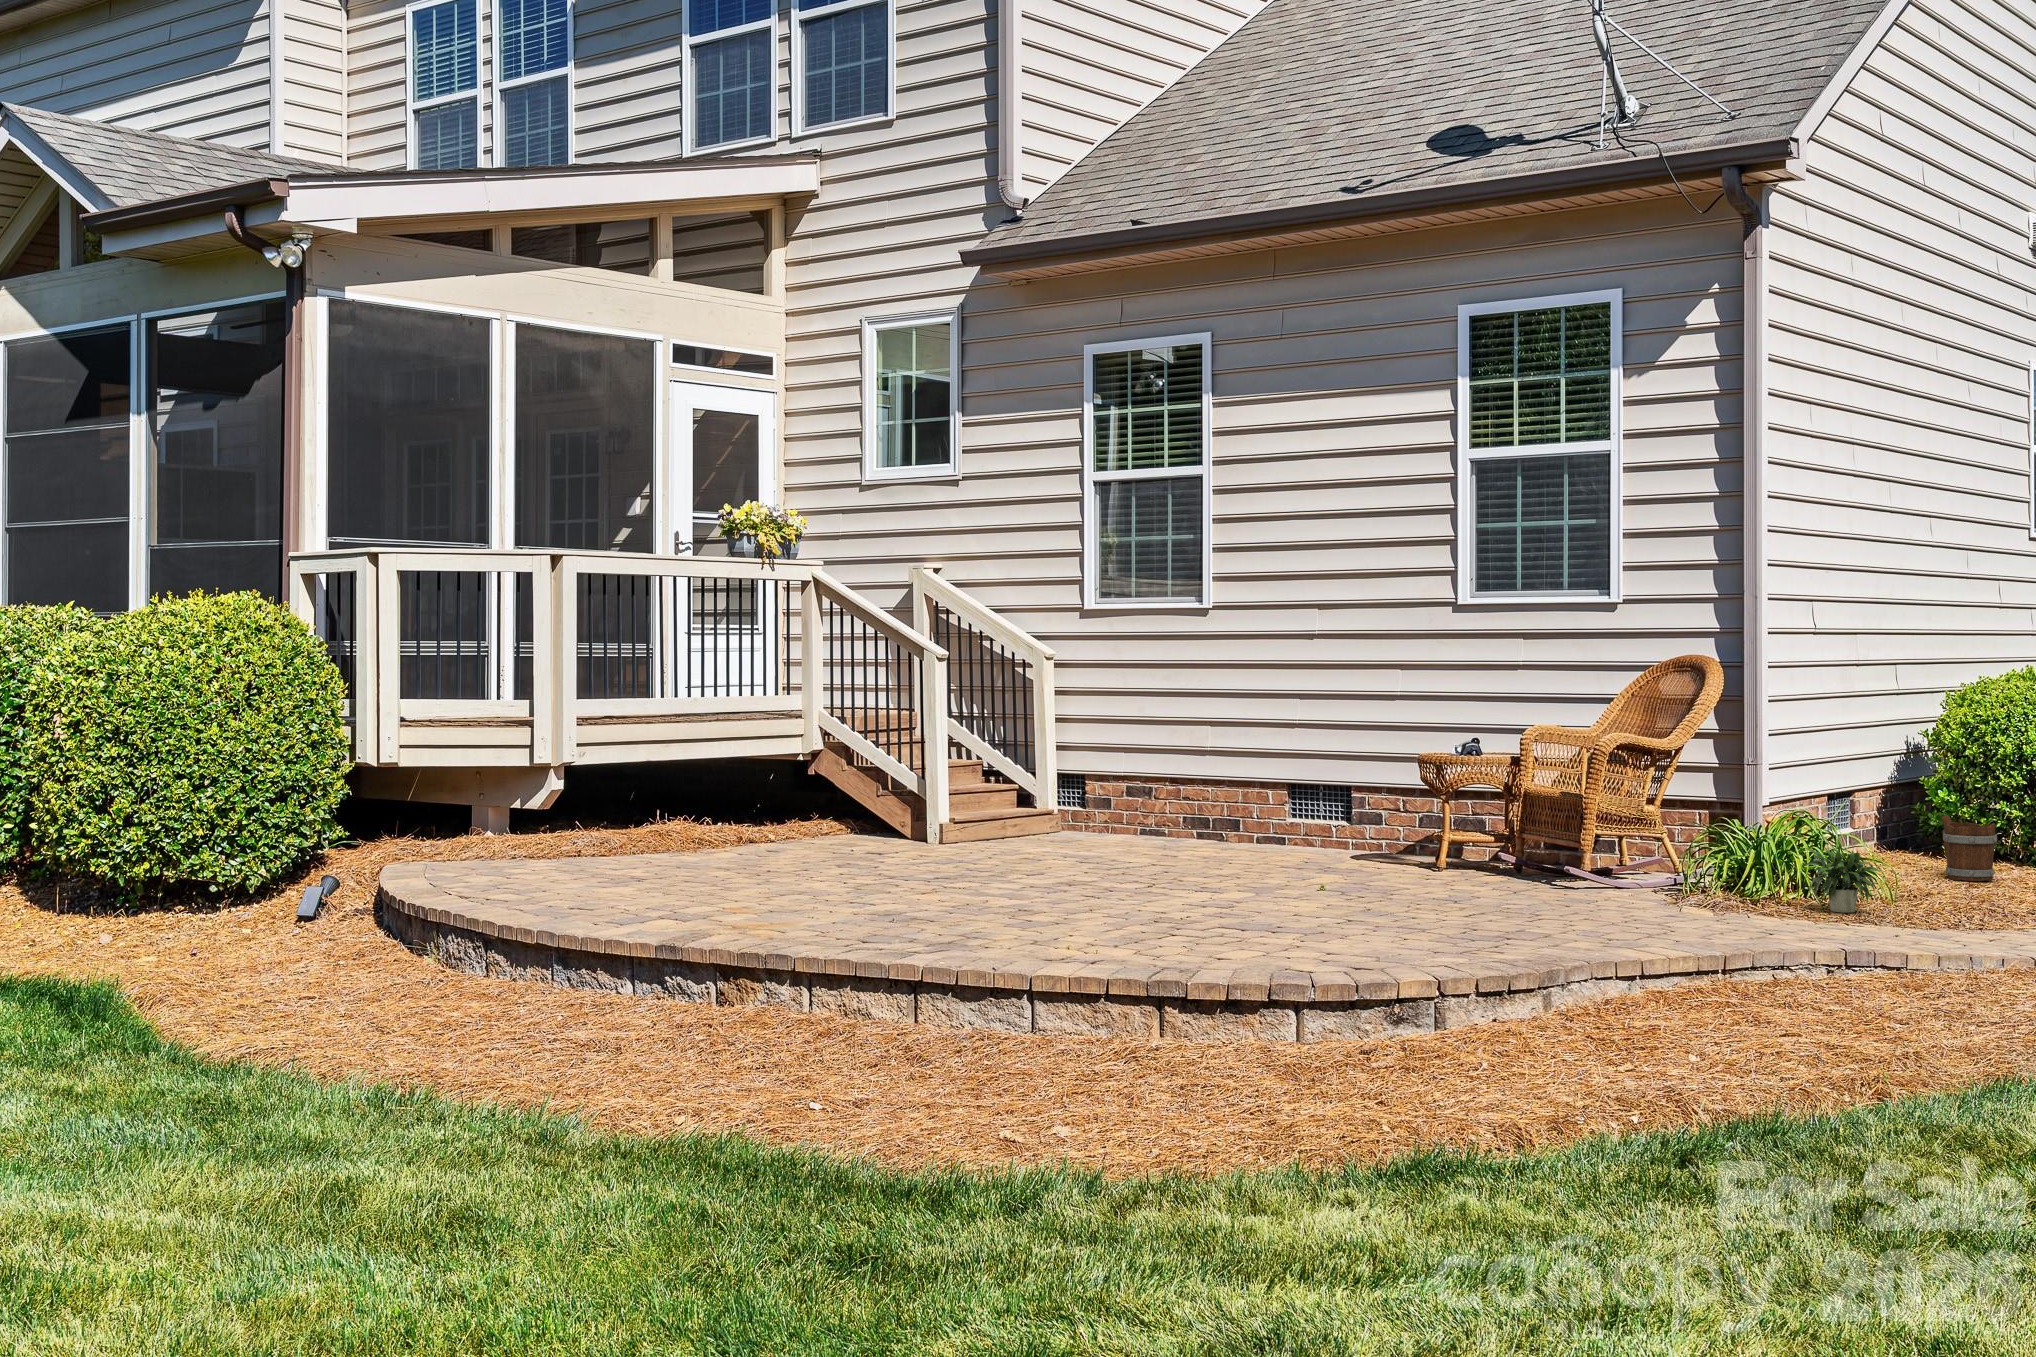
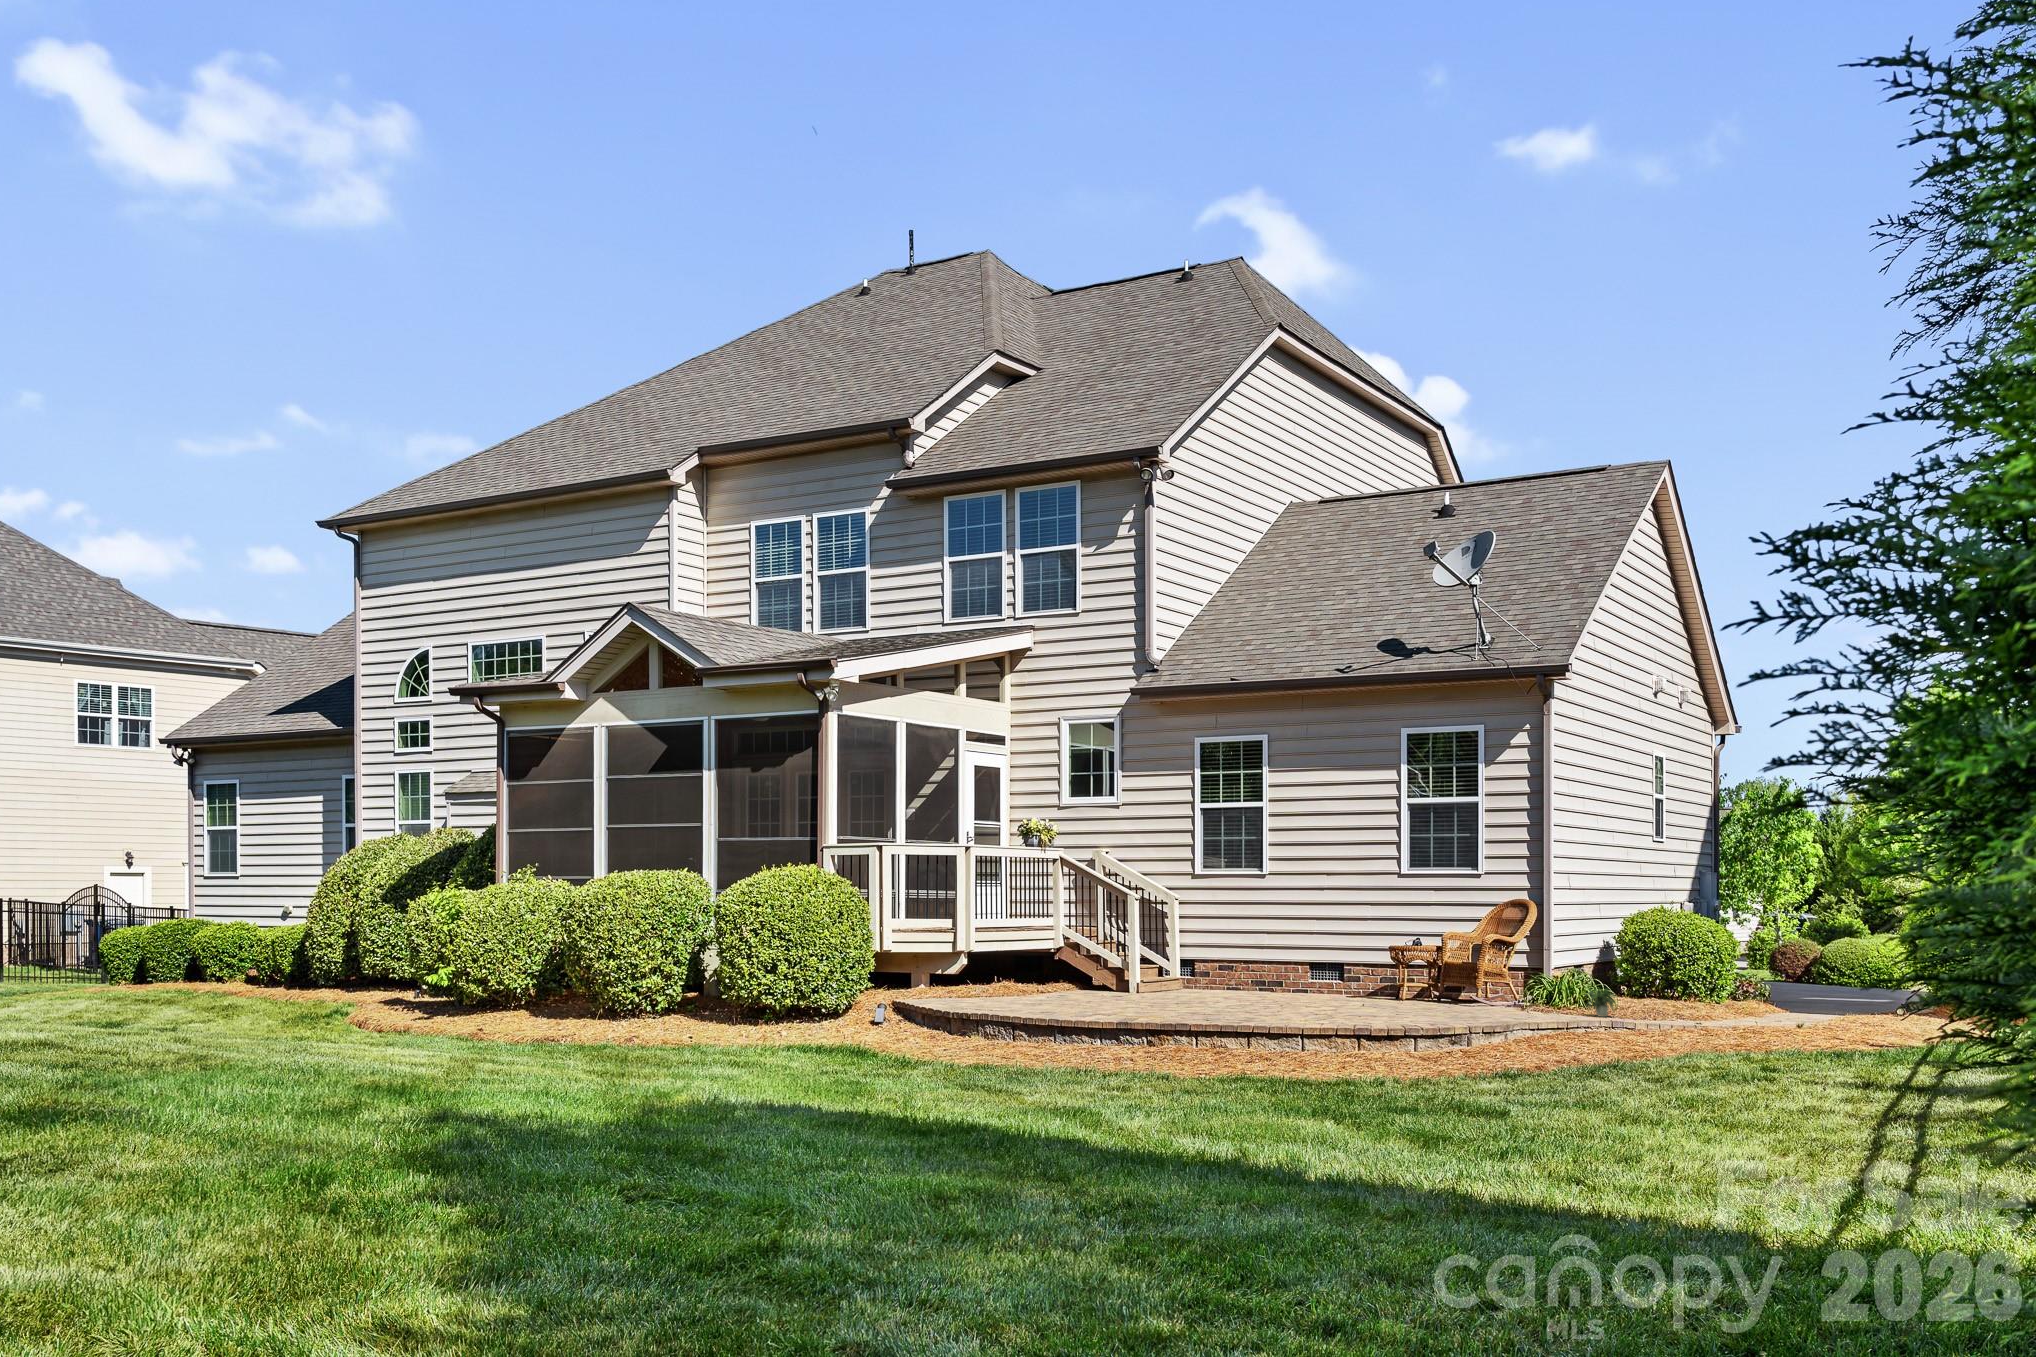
bucket: present [1941,815,1997,881] -> none [1636,978,1663,1008]

